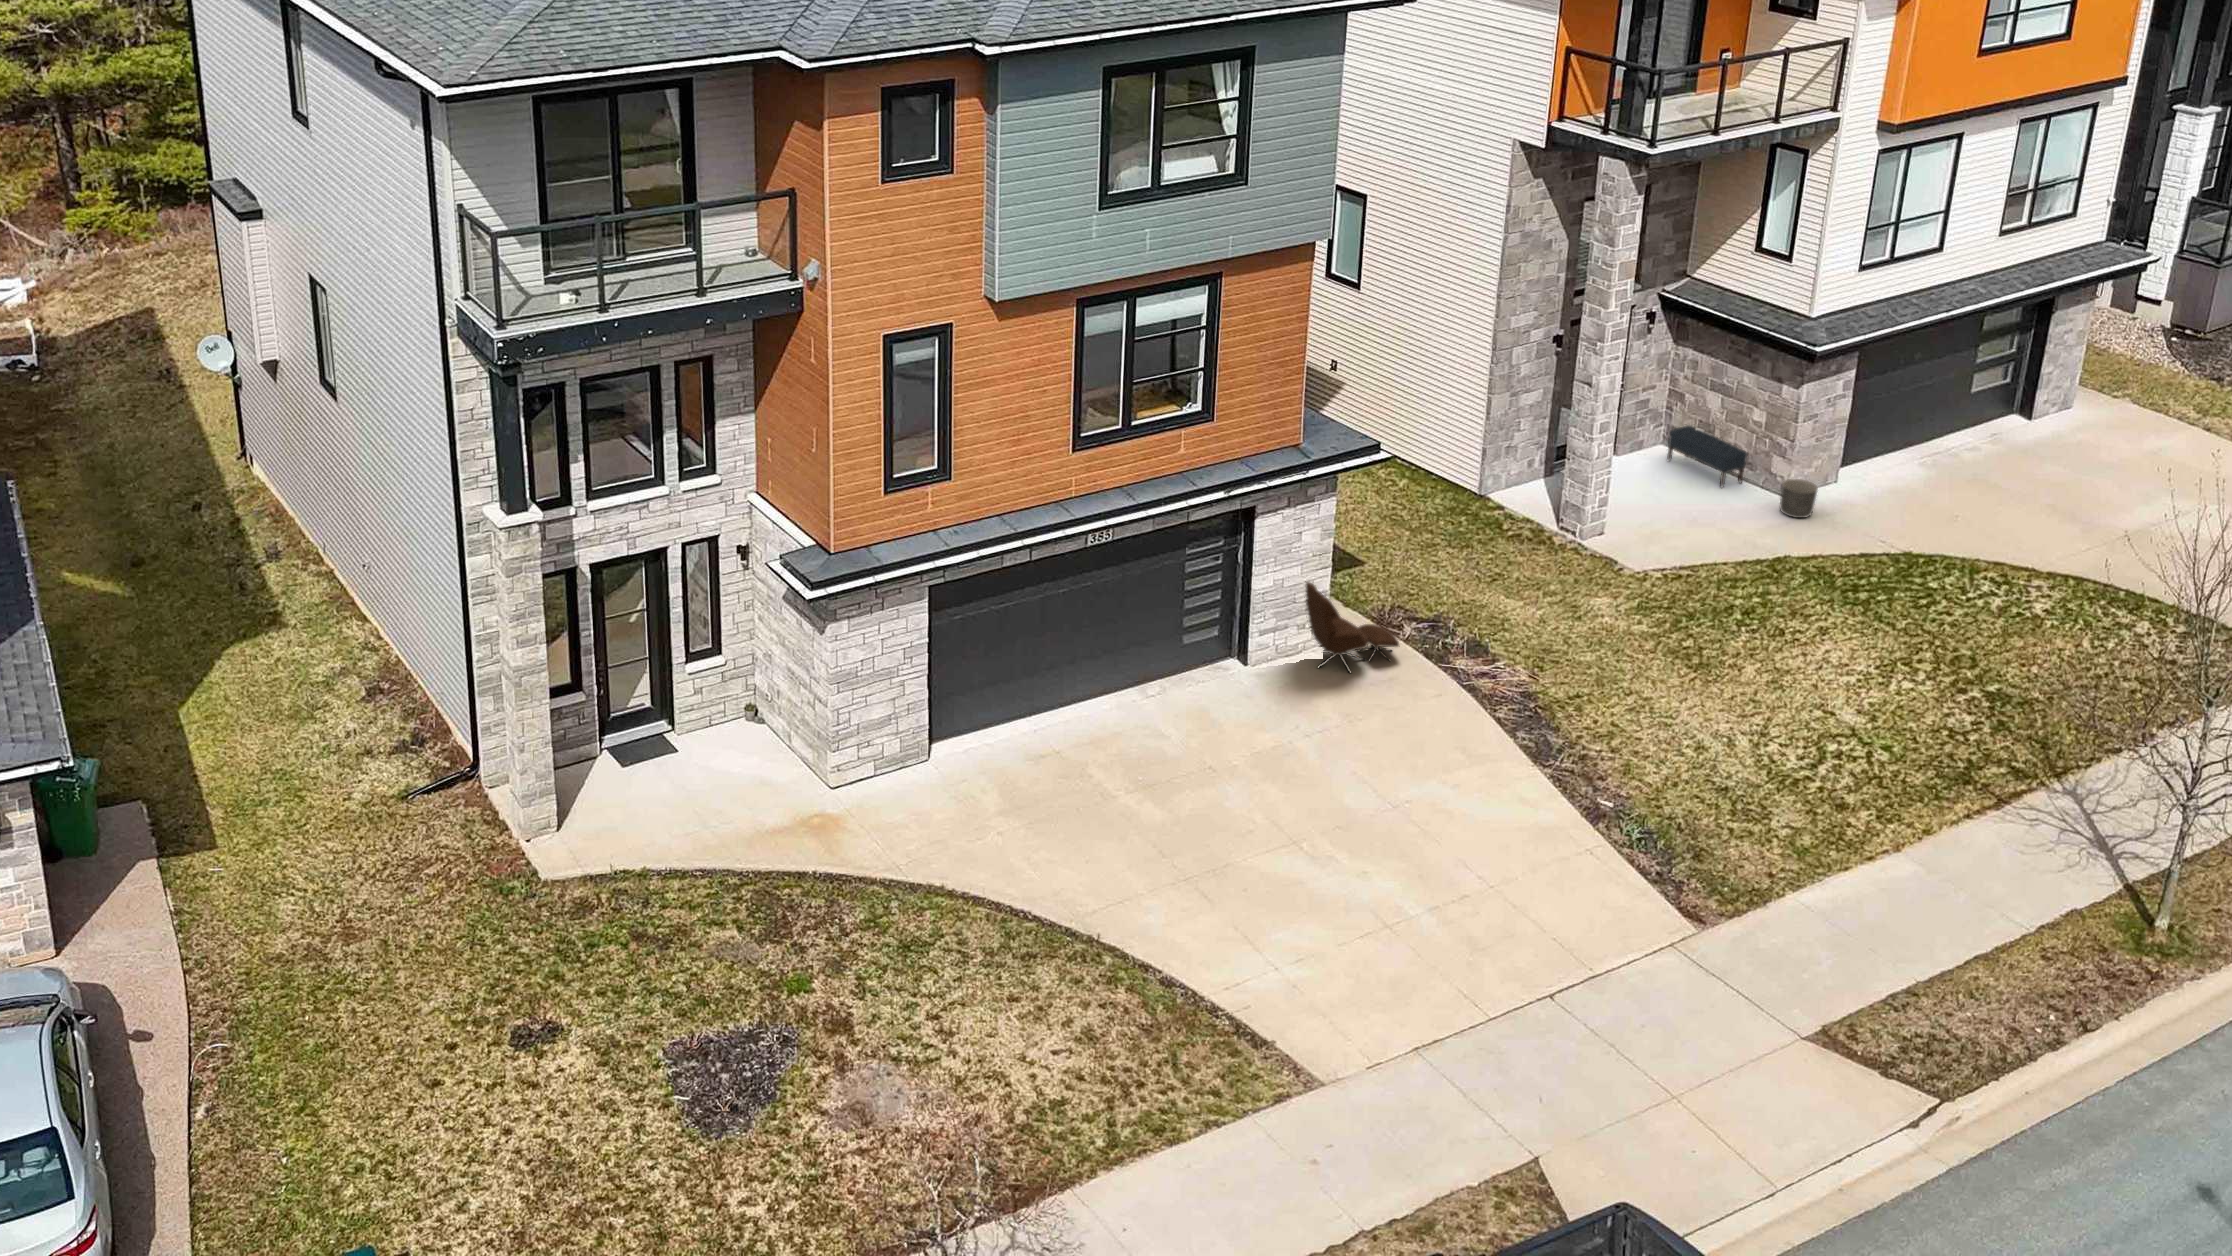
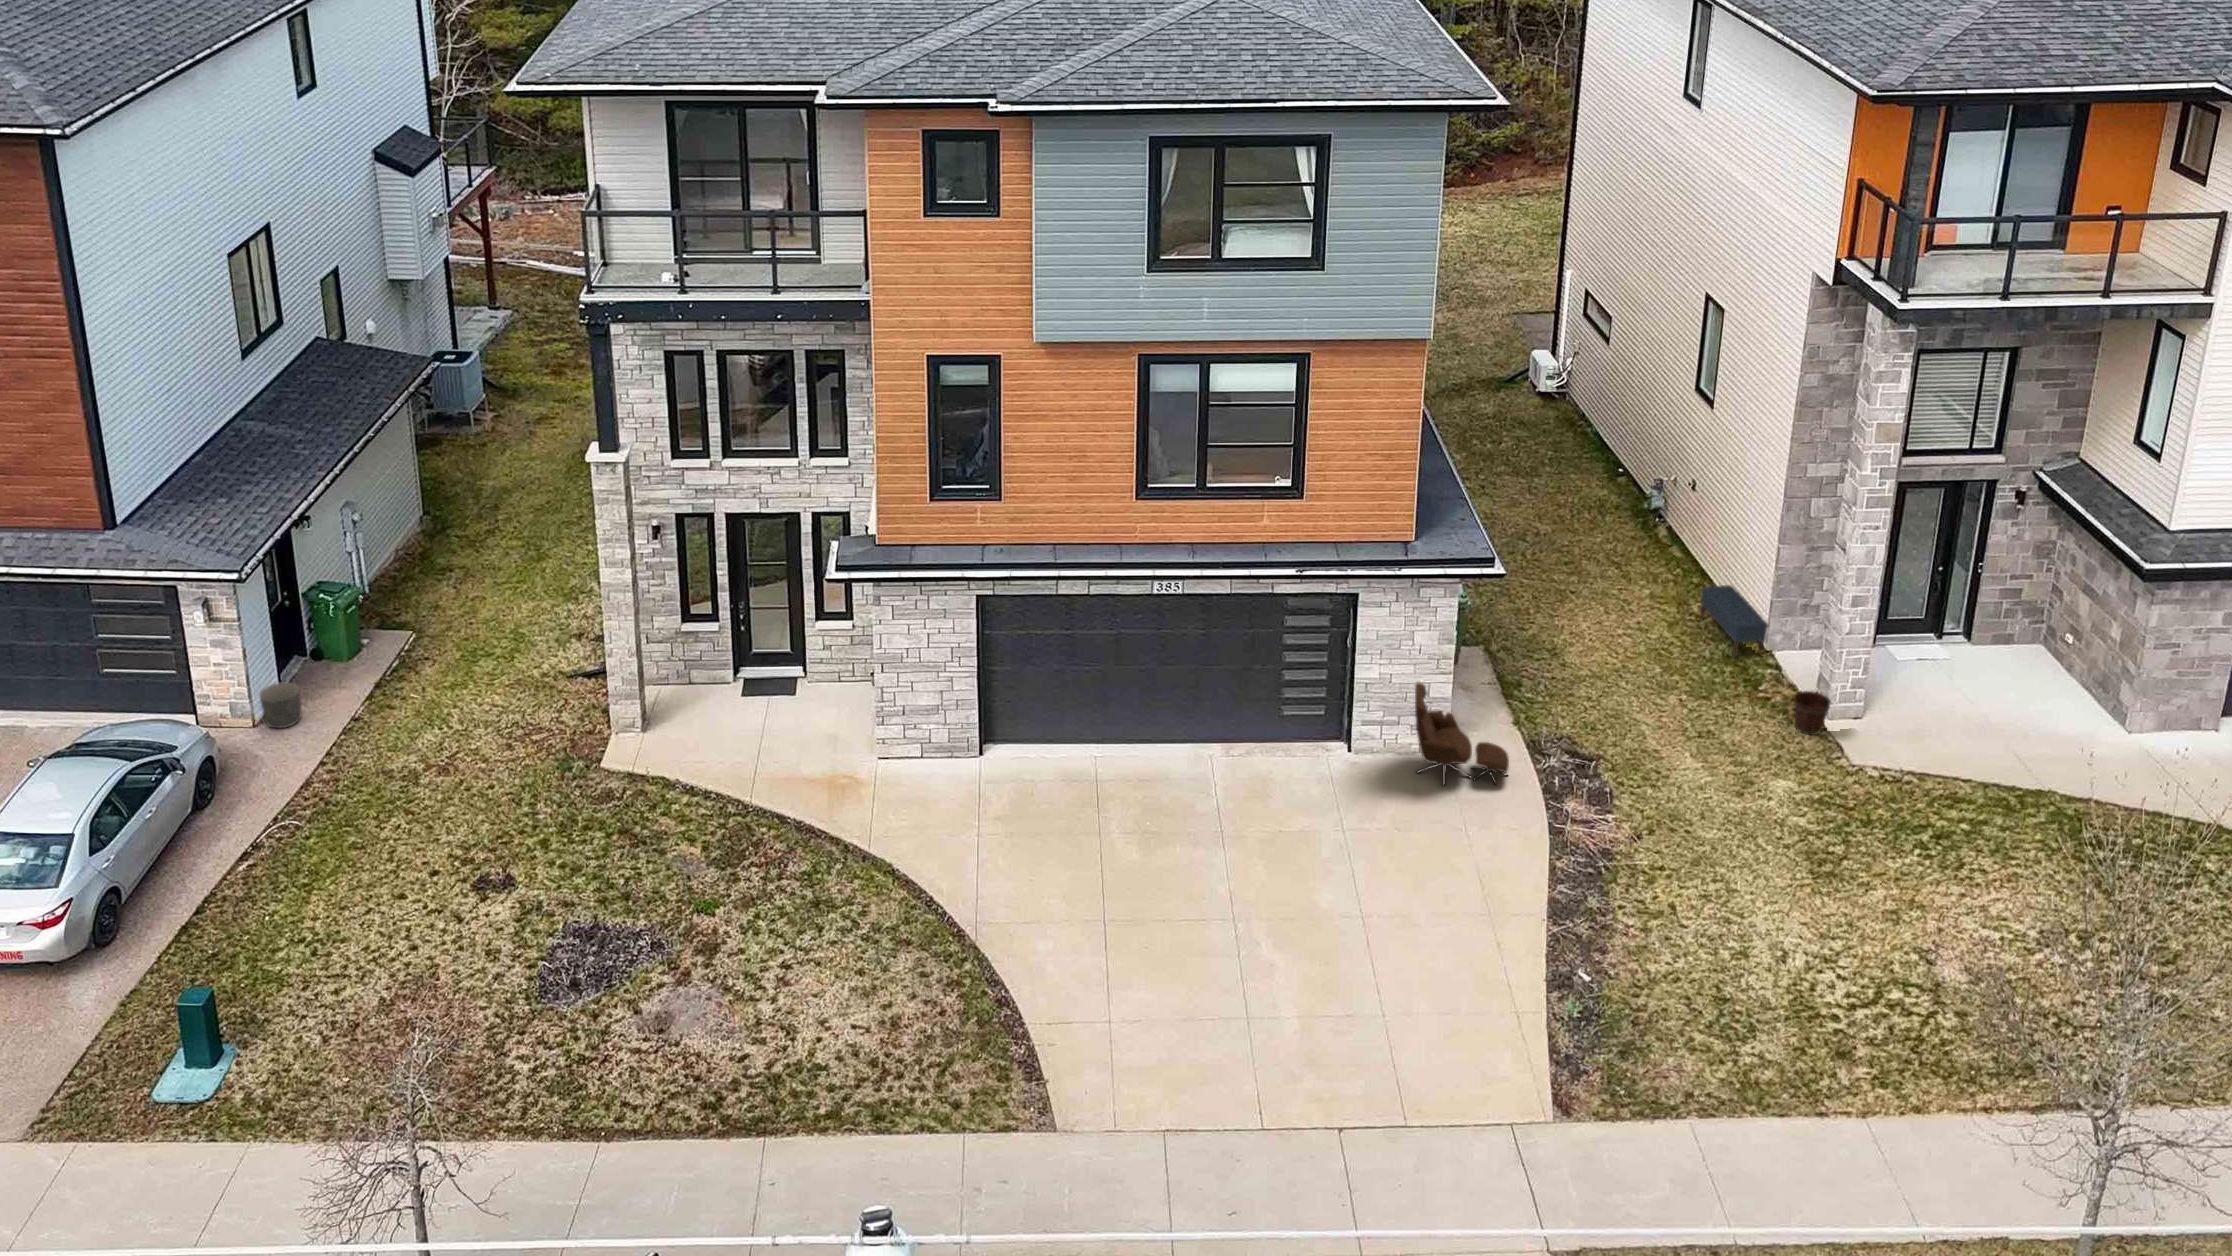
bench: present [1667,426,1748,488] -> present [1700,585,1768,659]
planter: present [1780,479,1818,518] -> present [259,682,301,728]
bucket: none [1561,517,1593,556] -> present [1794,691,1831,735]

